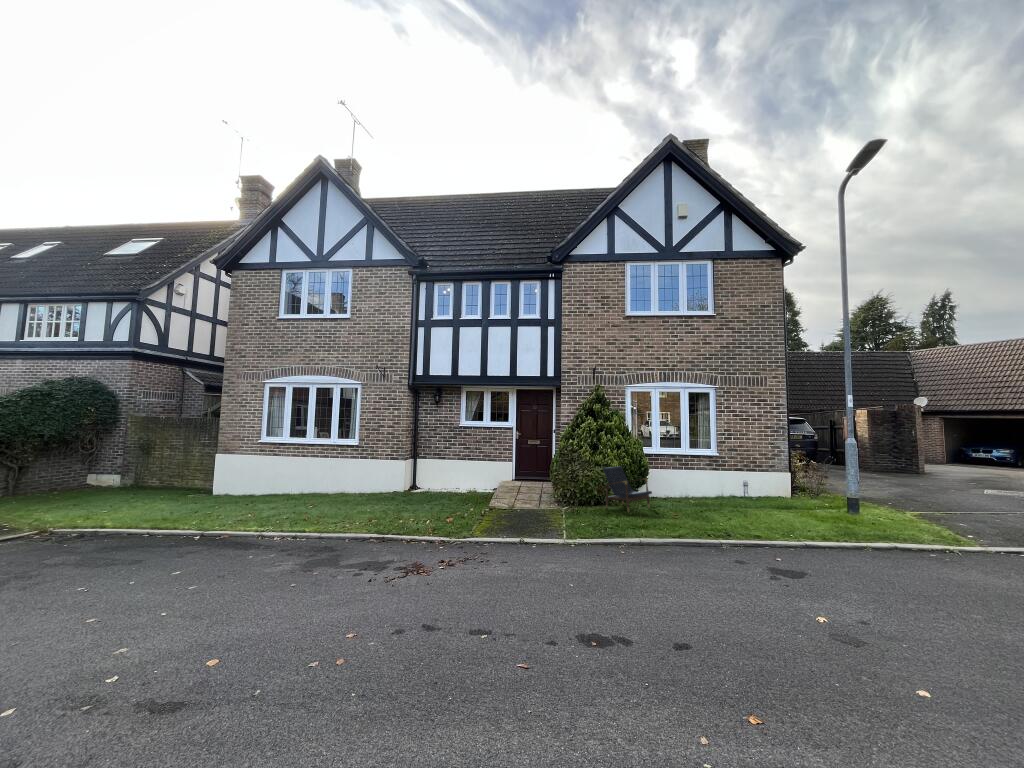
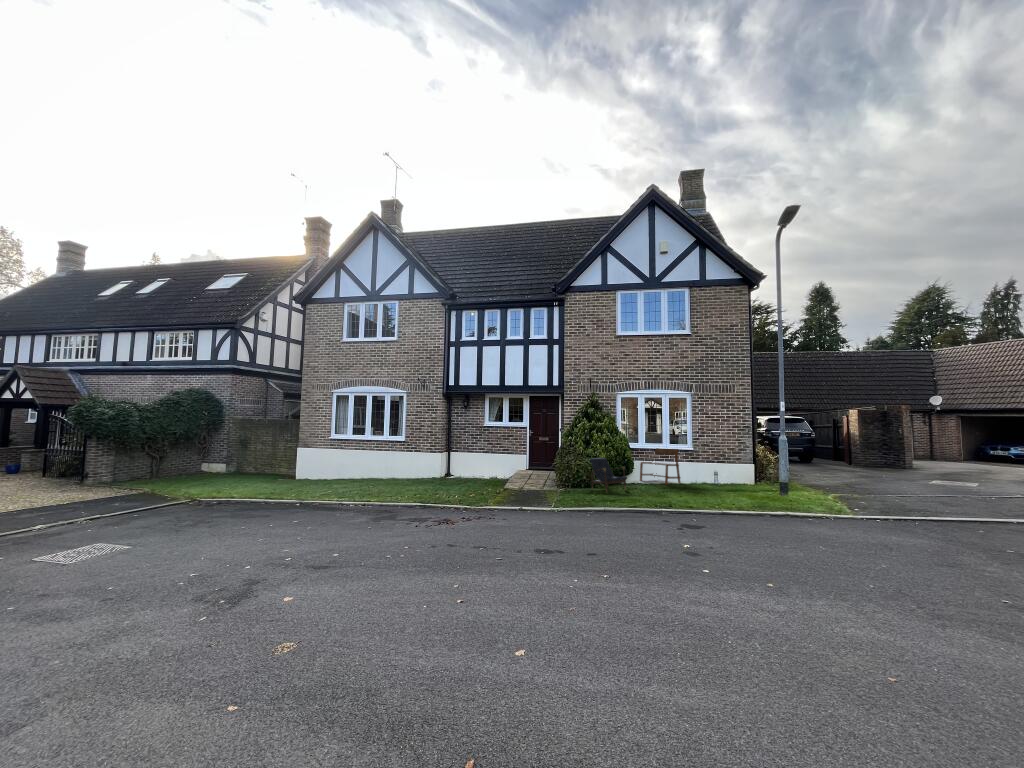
bench: none [656,453,709,500] -> present [640,448,680,485]

